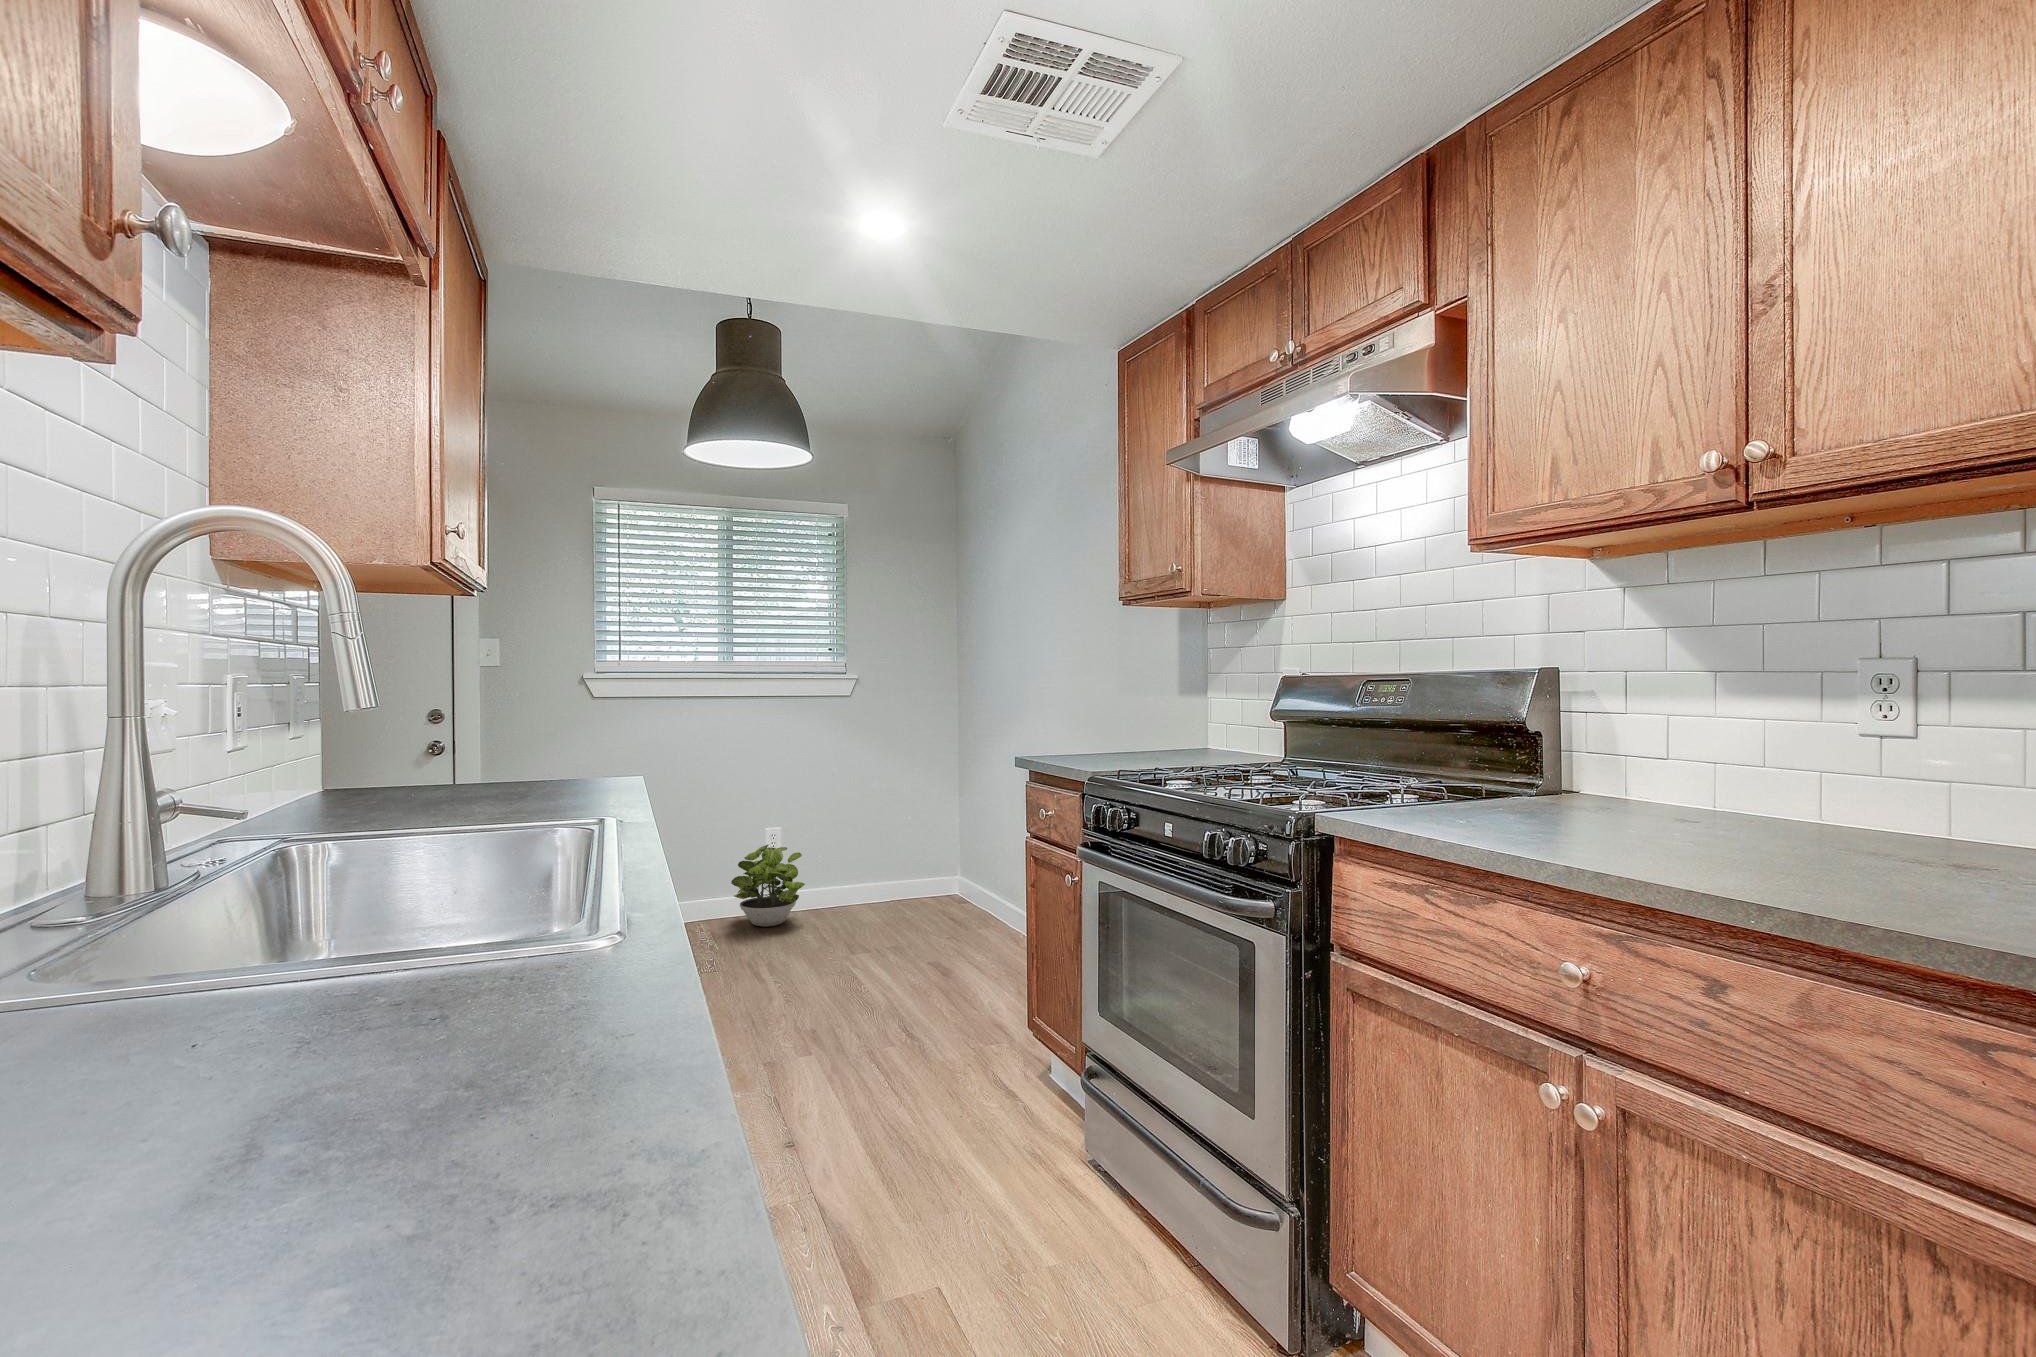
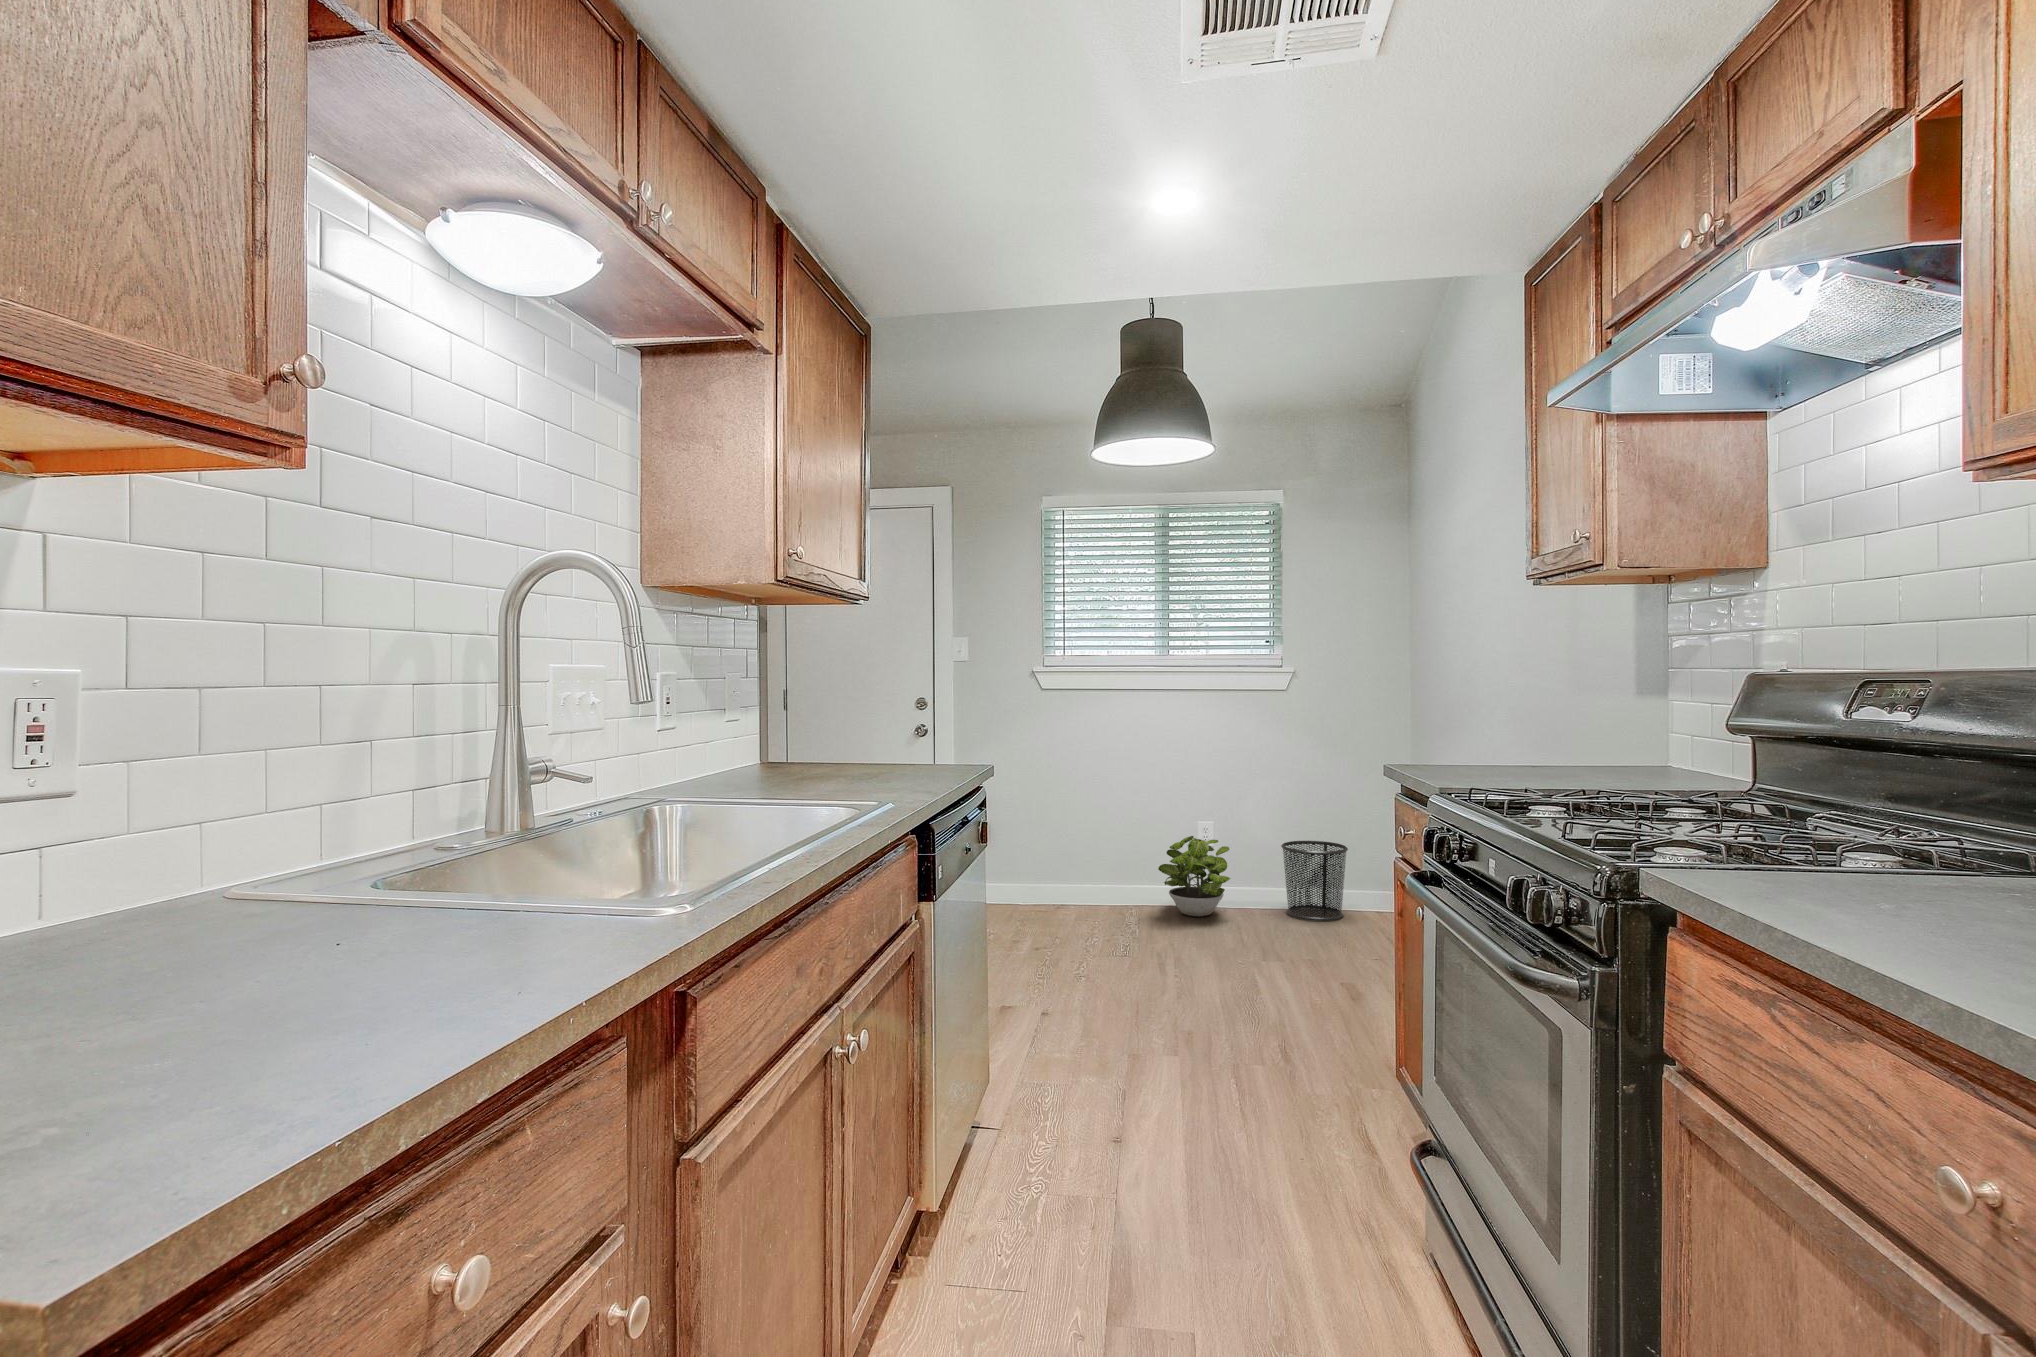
waste bin: none [849,840,911,915] -> present [1281,841,1348,921]

